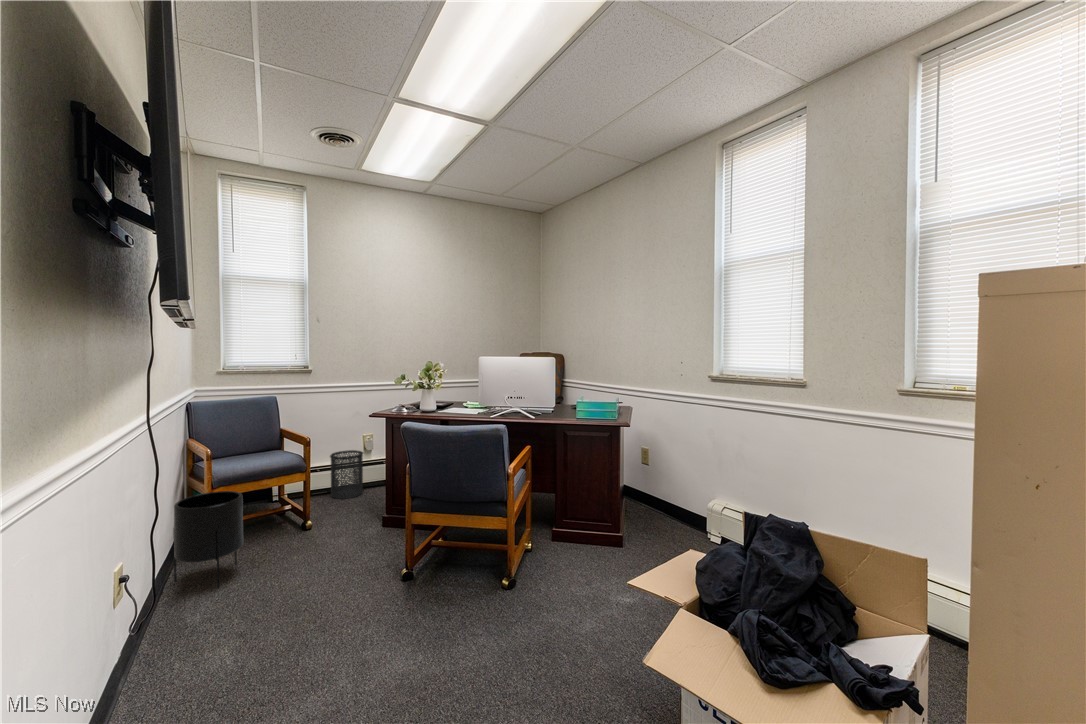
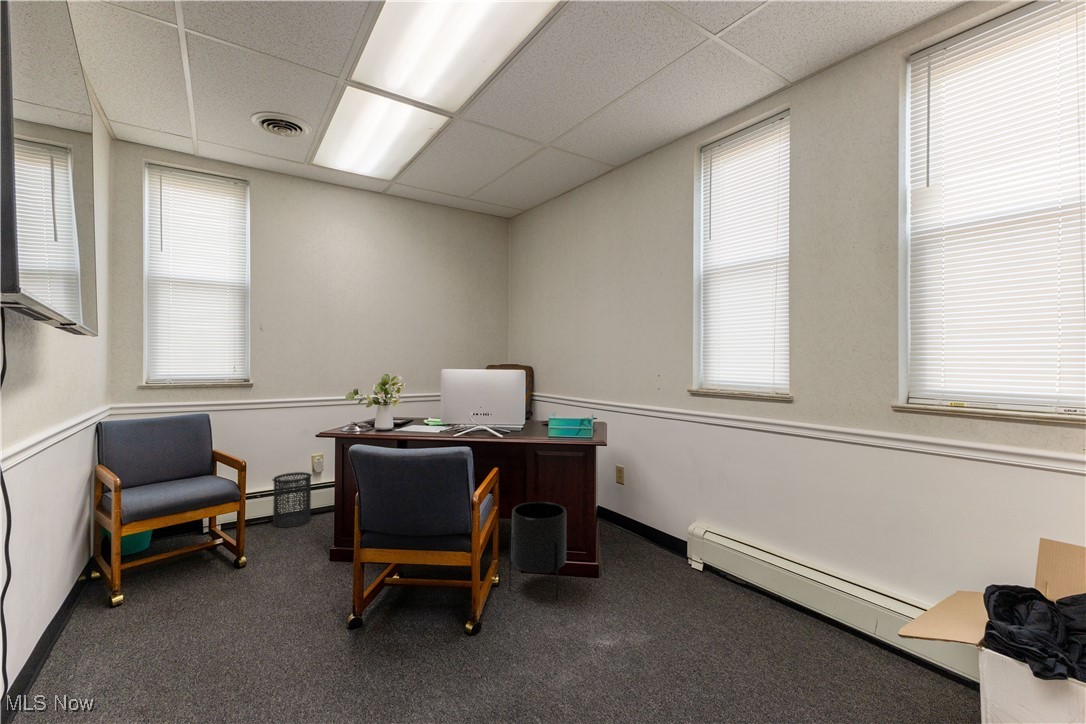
planter: present [174,491,243,588] -> present [509,502,566,600]

